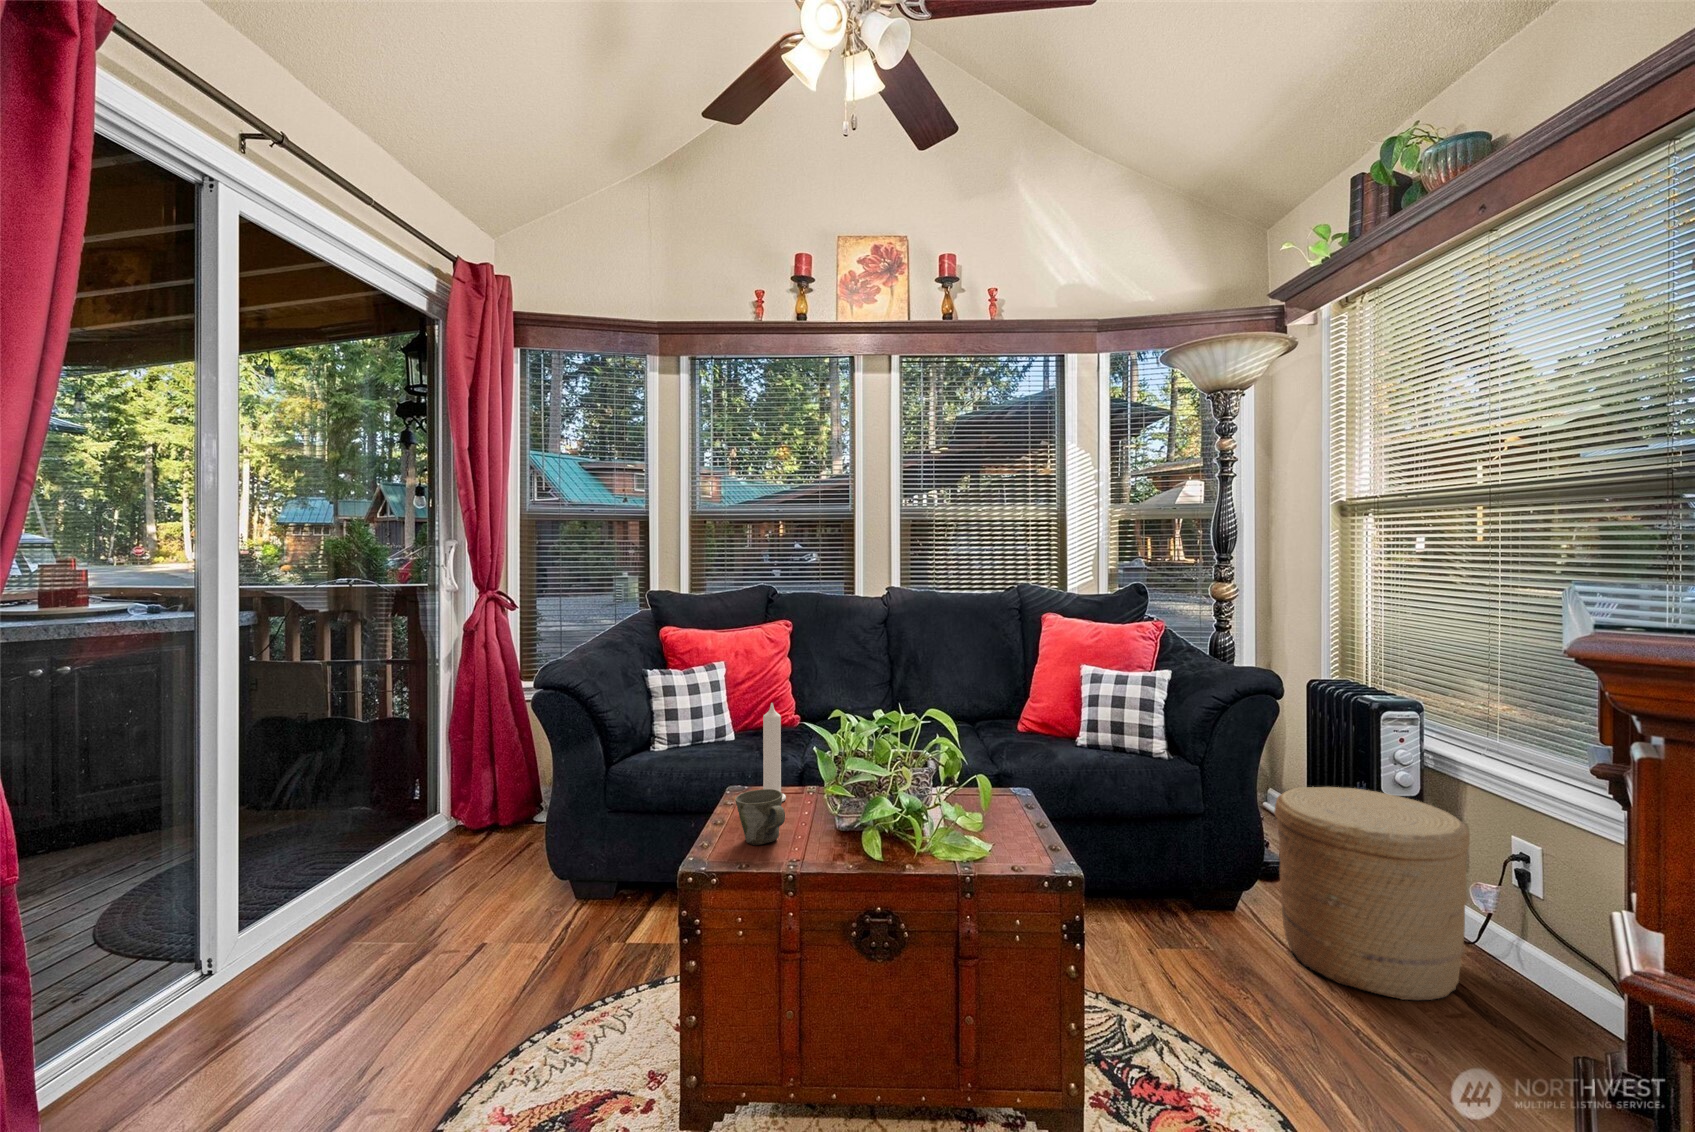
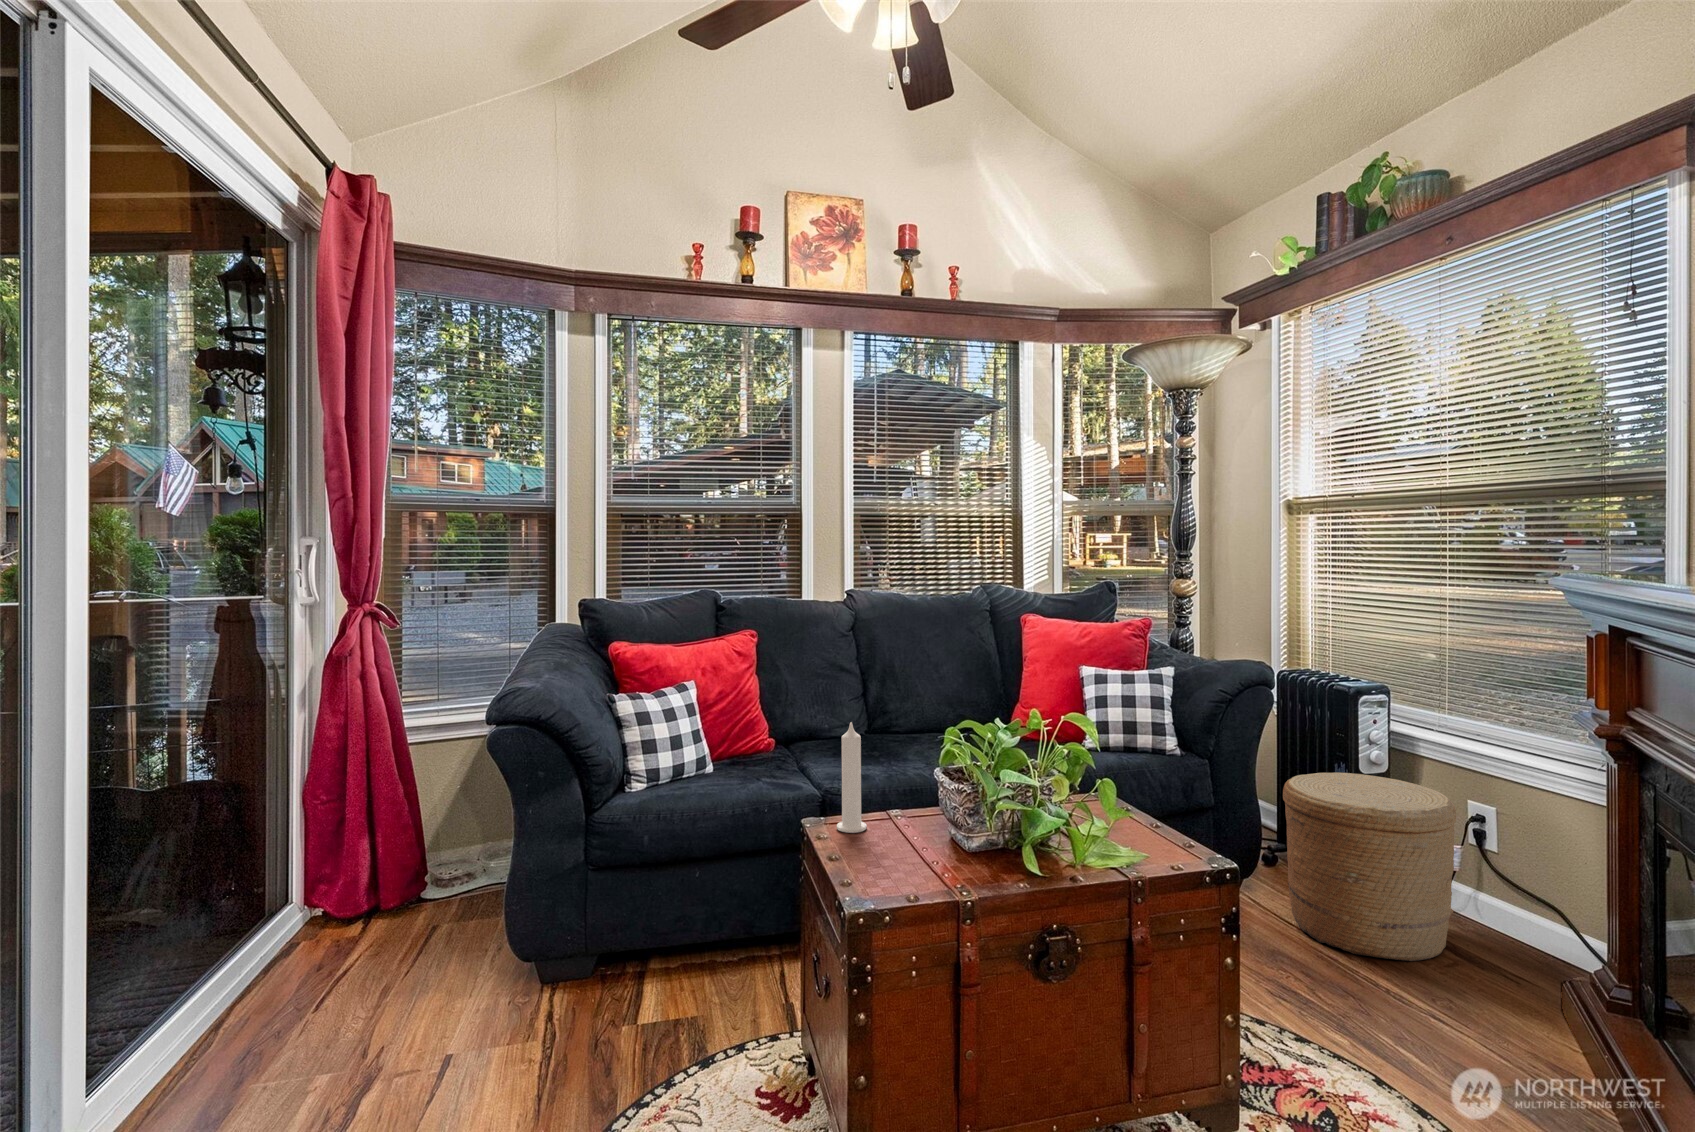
mug: present [735,789,785,845] -> none [862,816,926,877]

